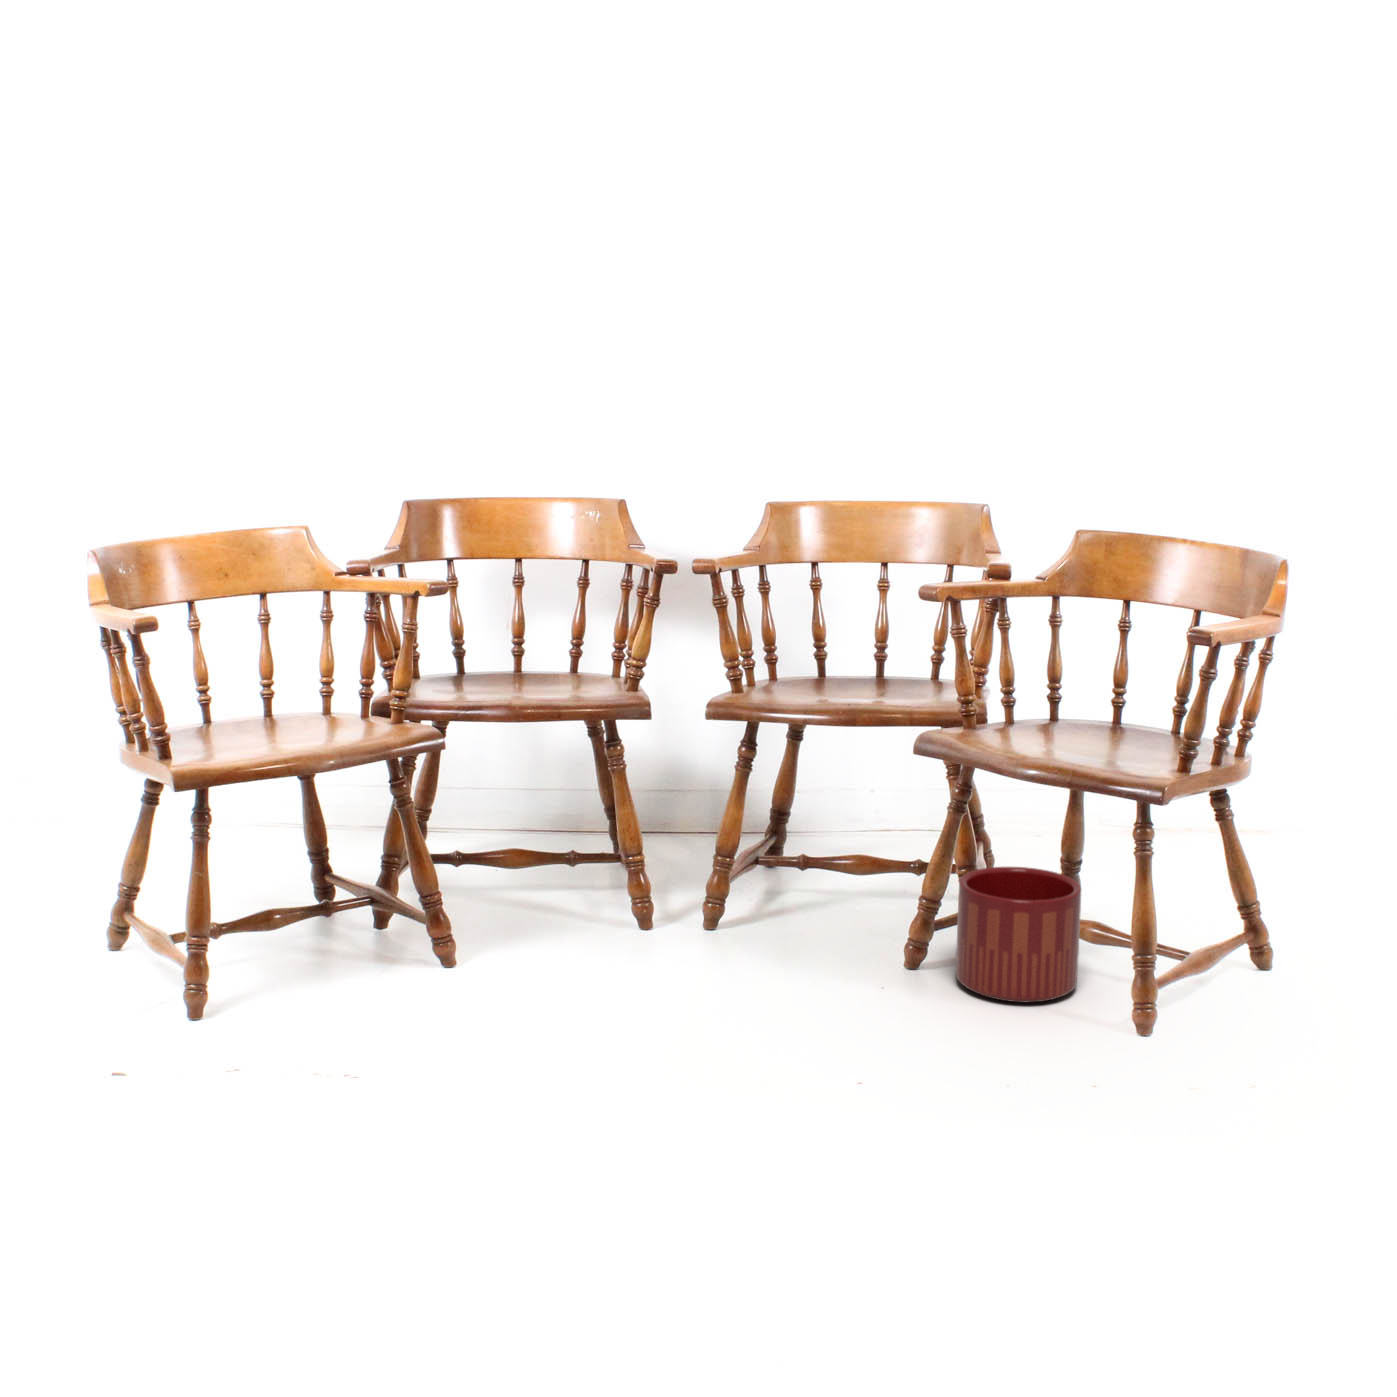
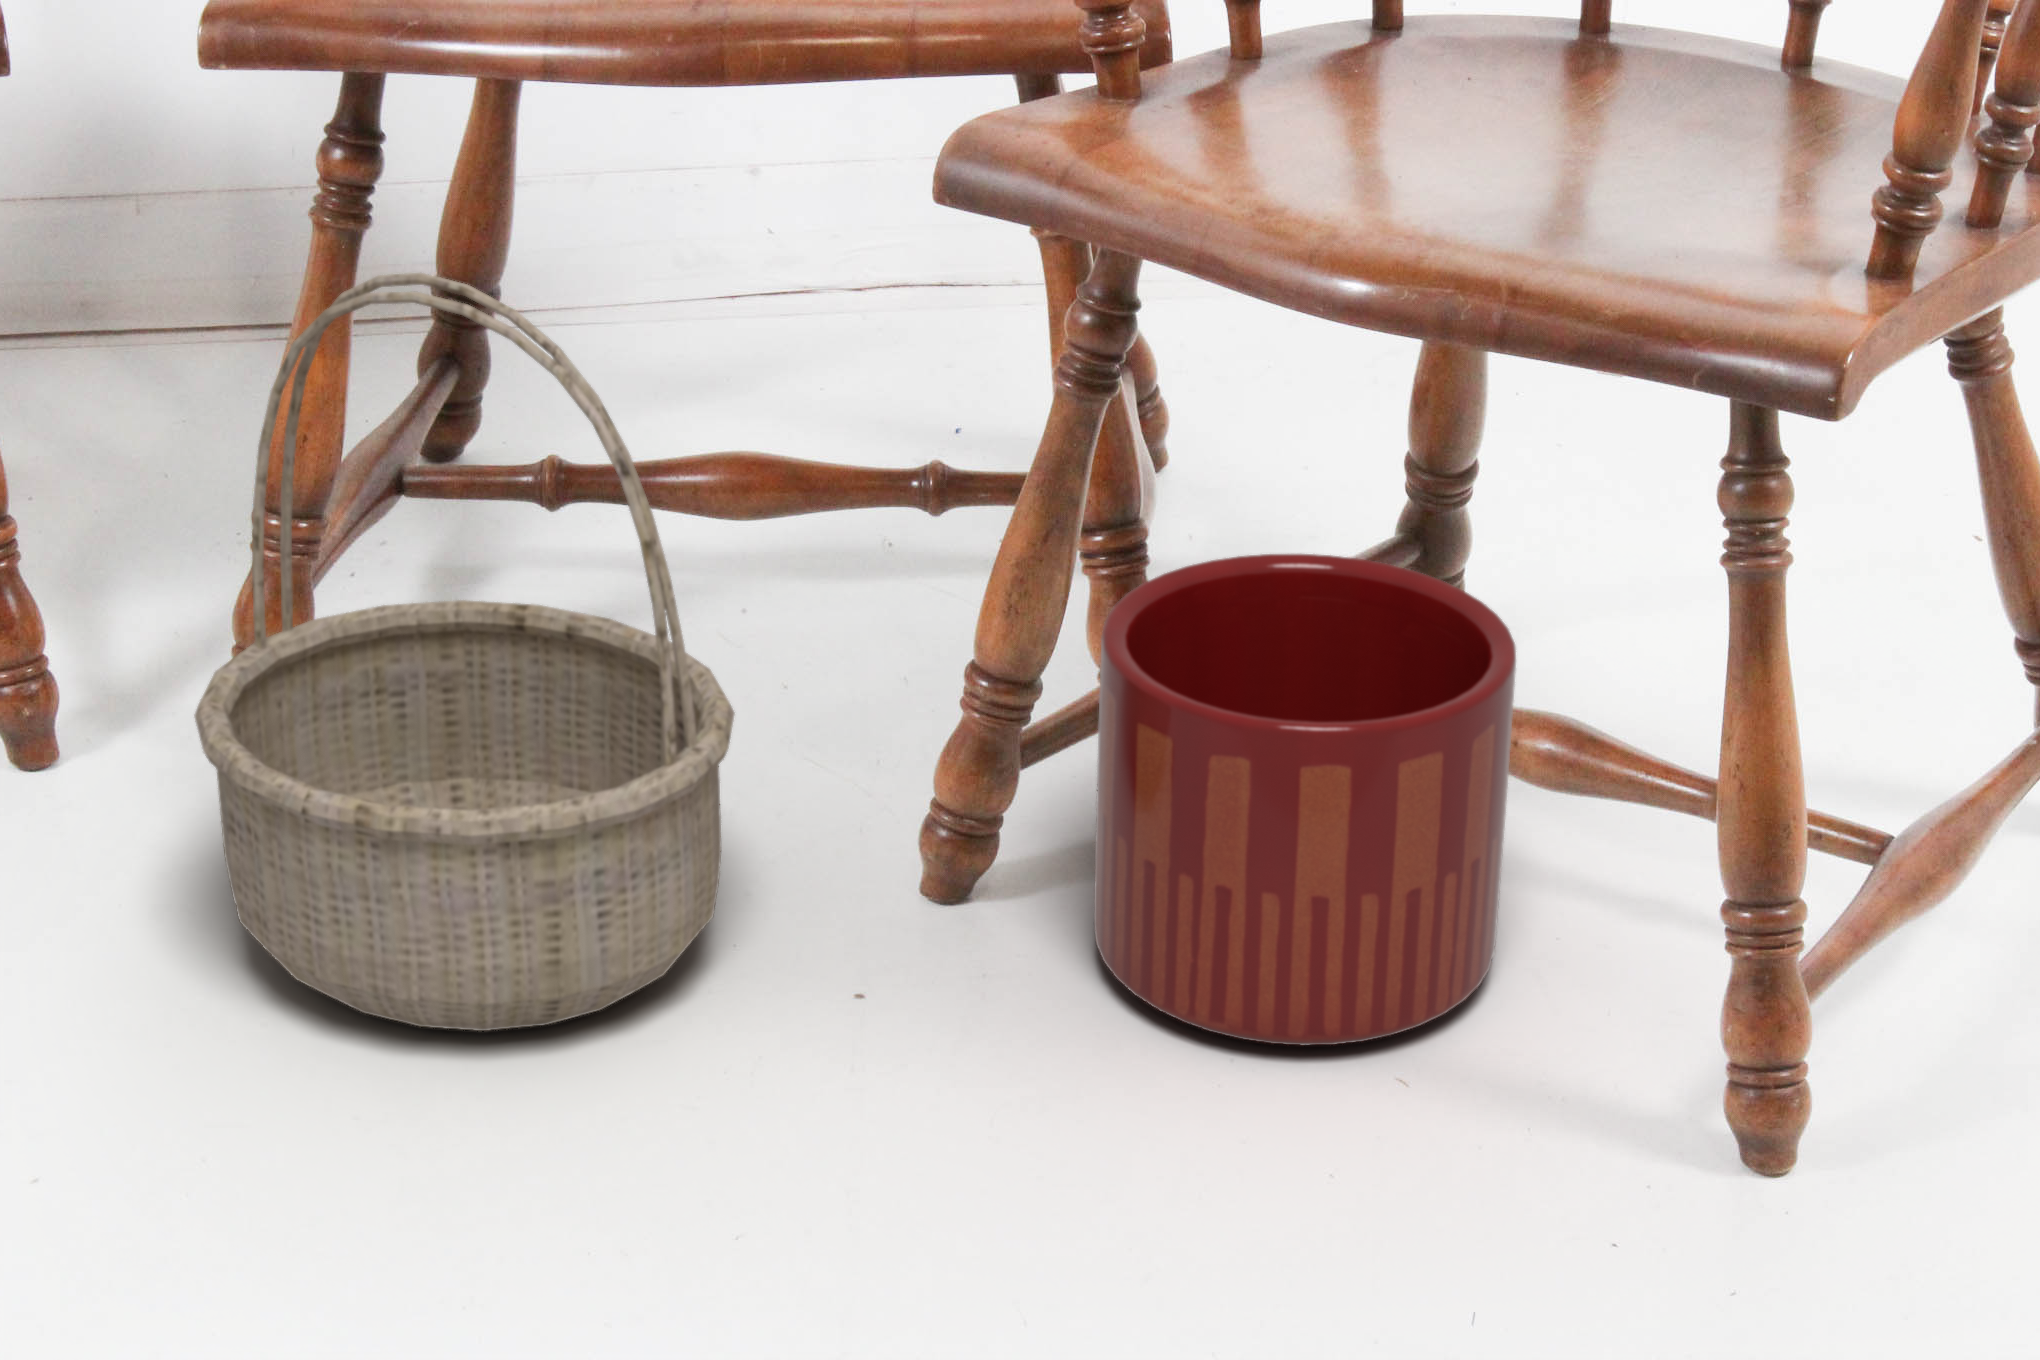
basket: none [704,770,853,984] -> present [195,273,735,1031]

